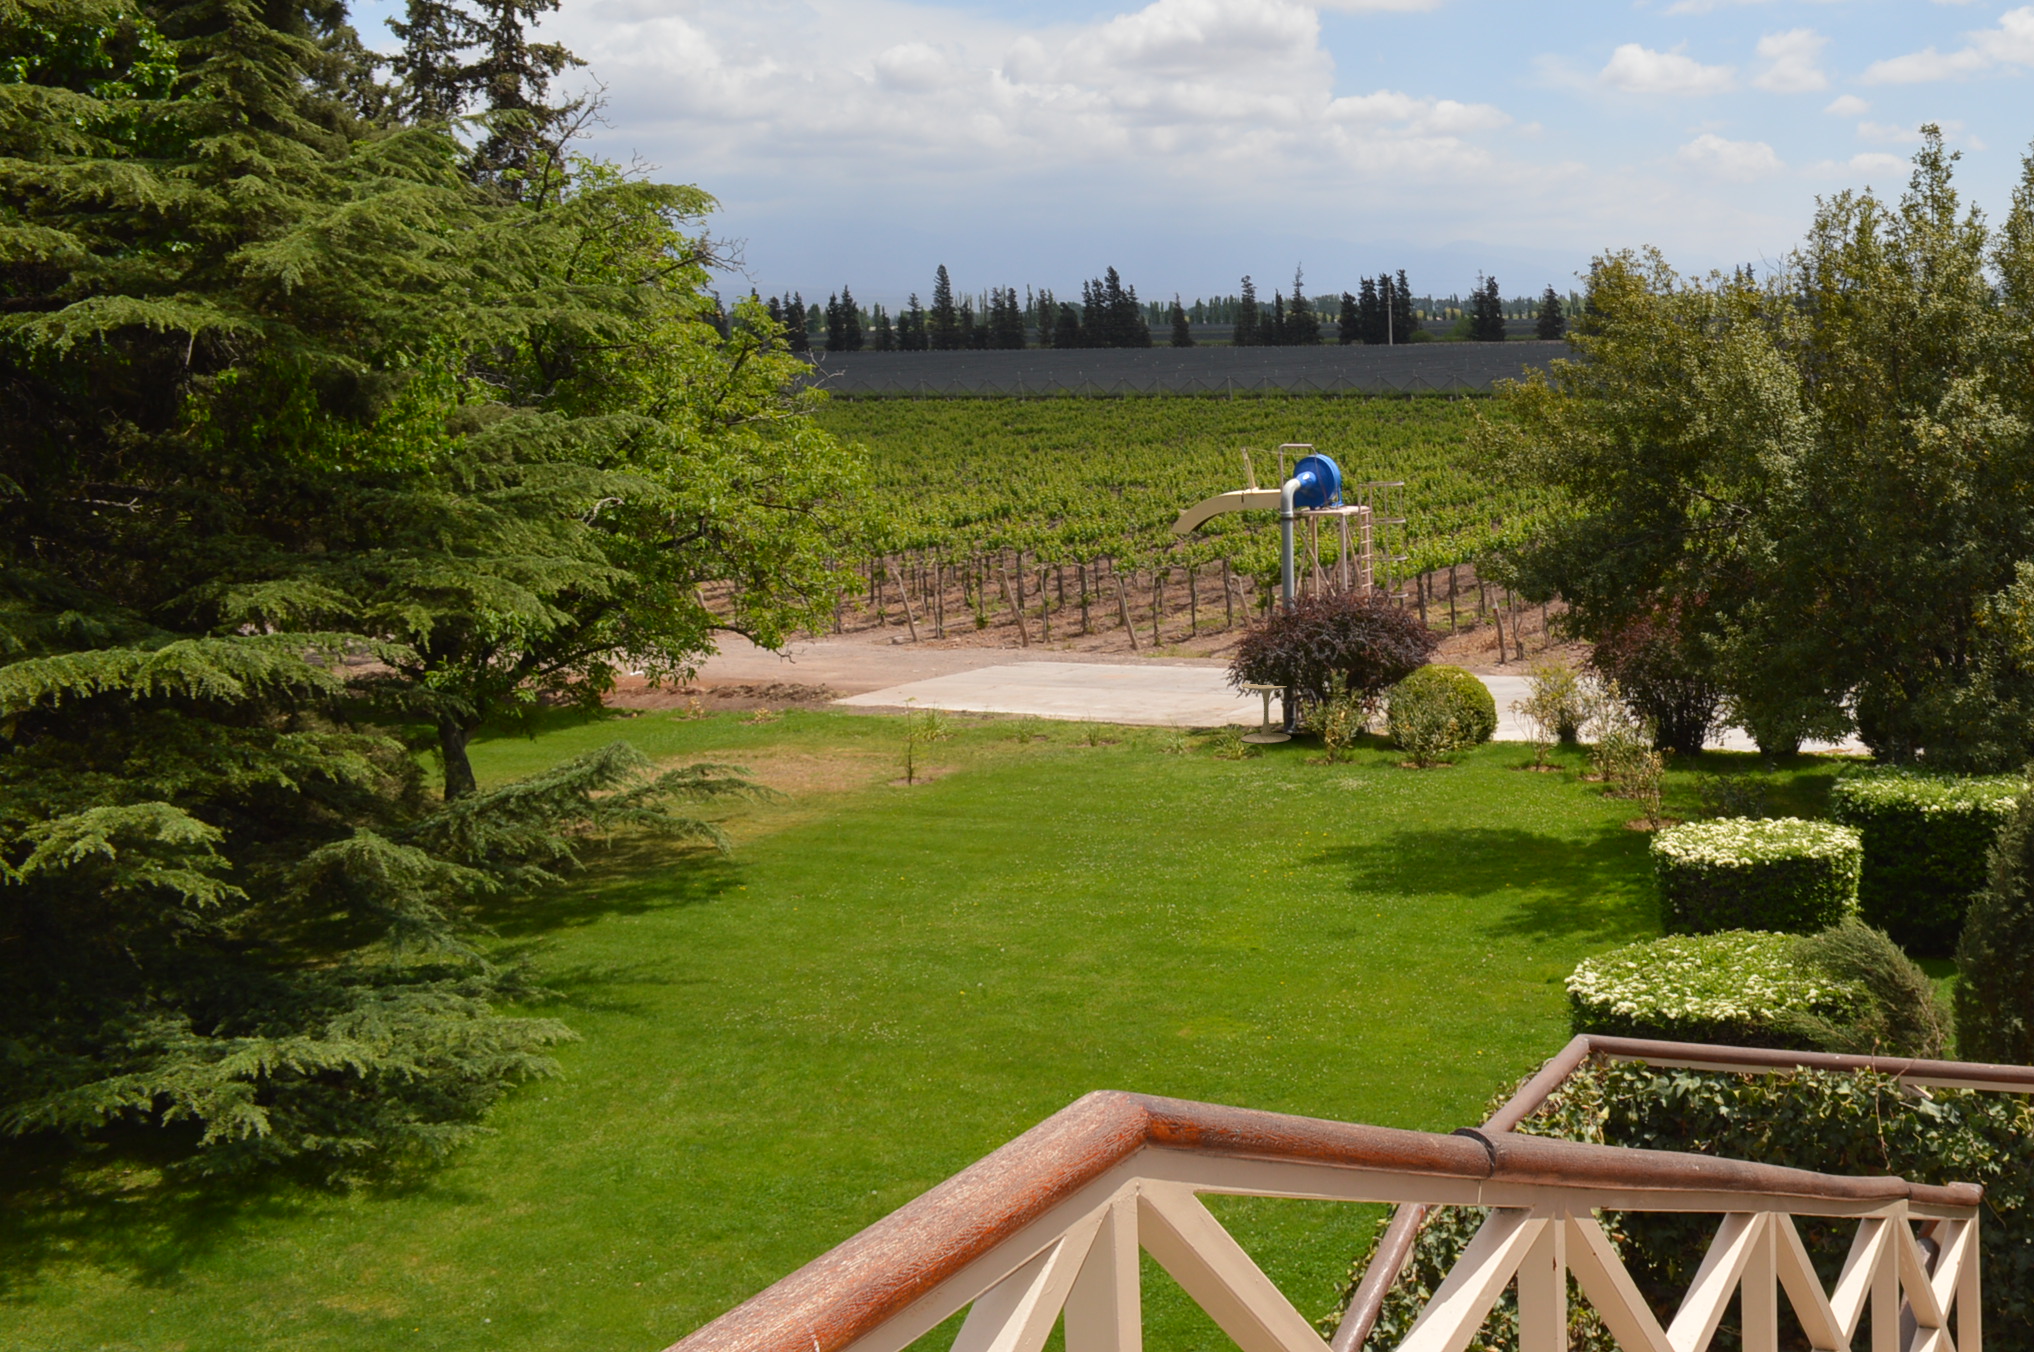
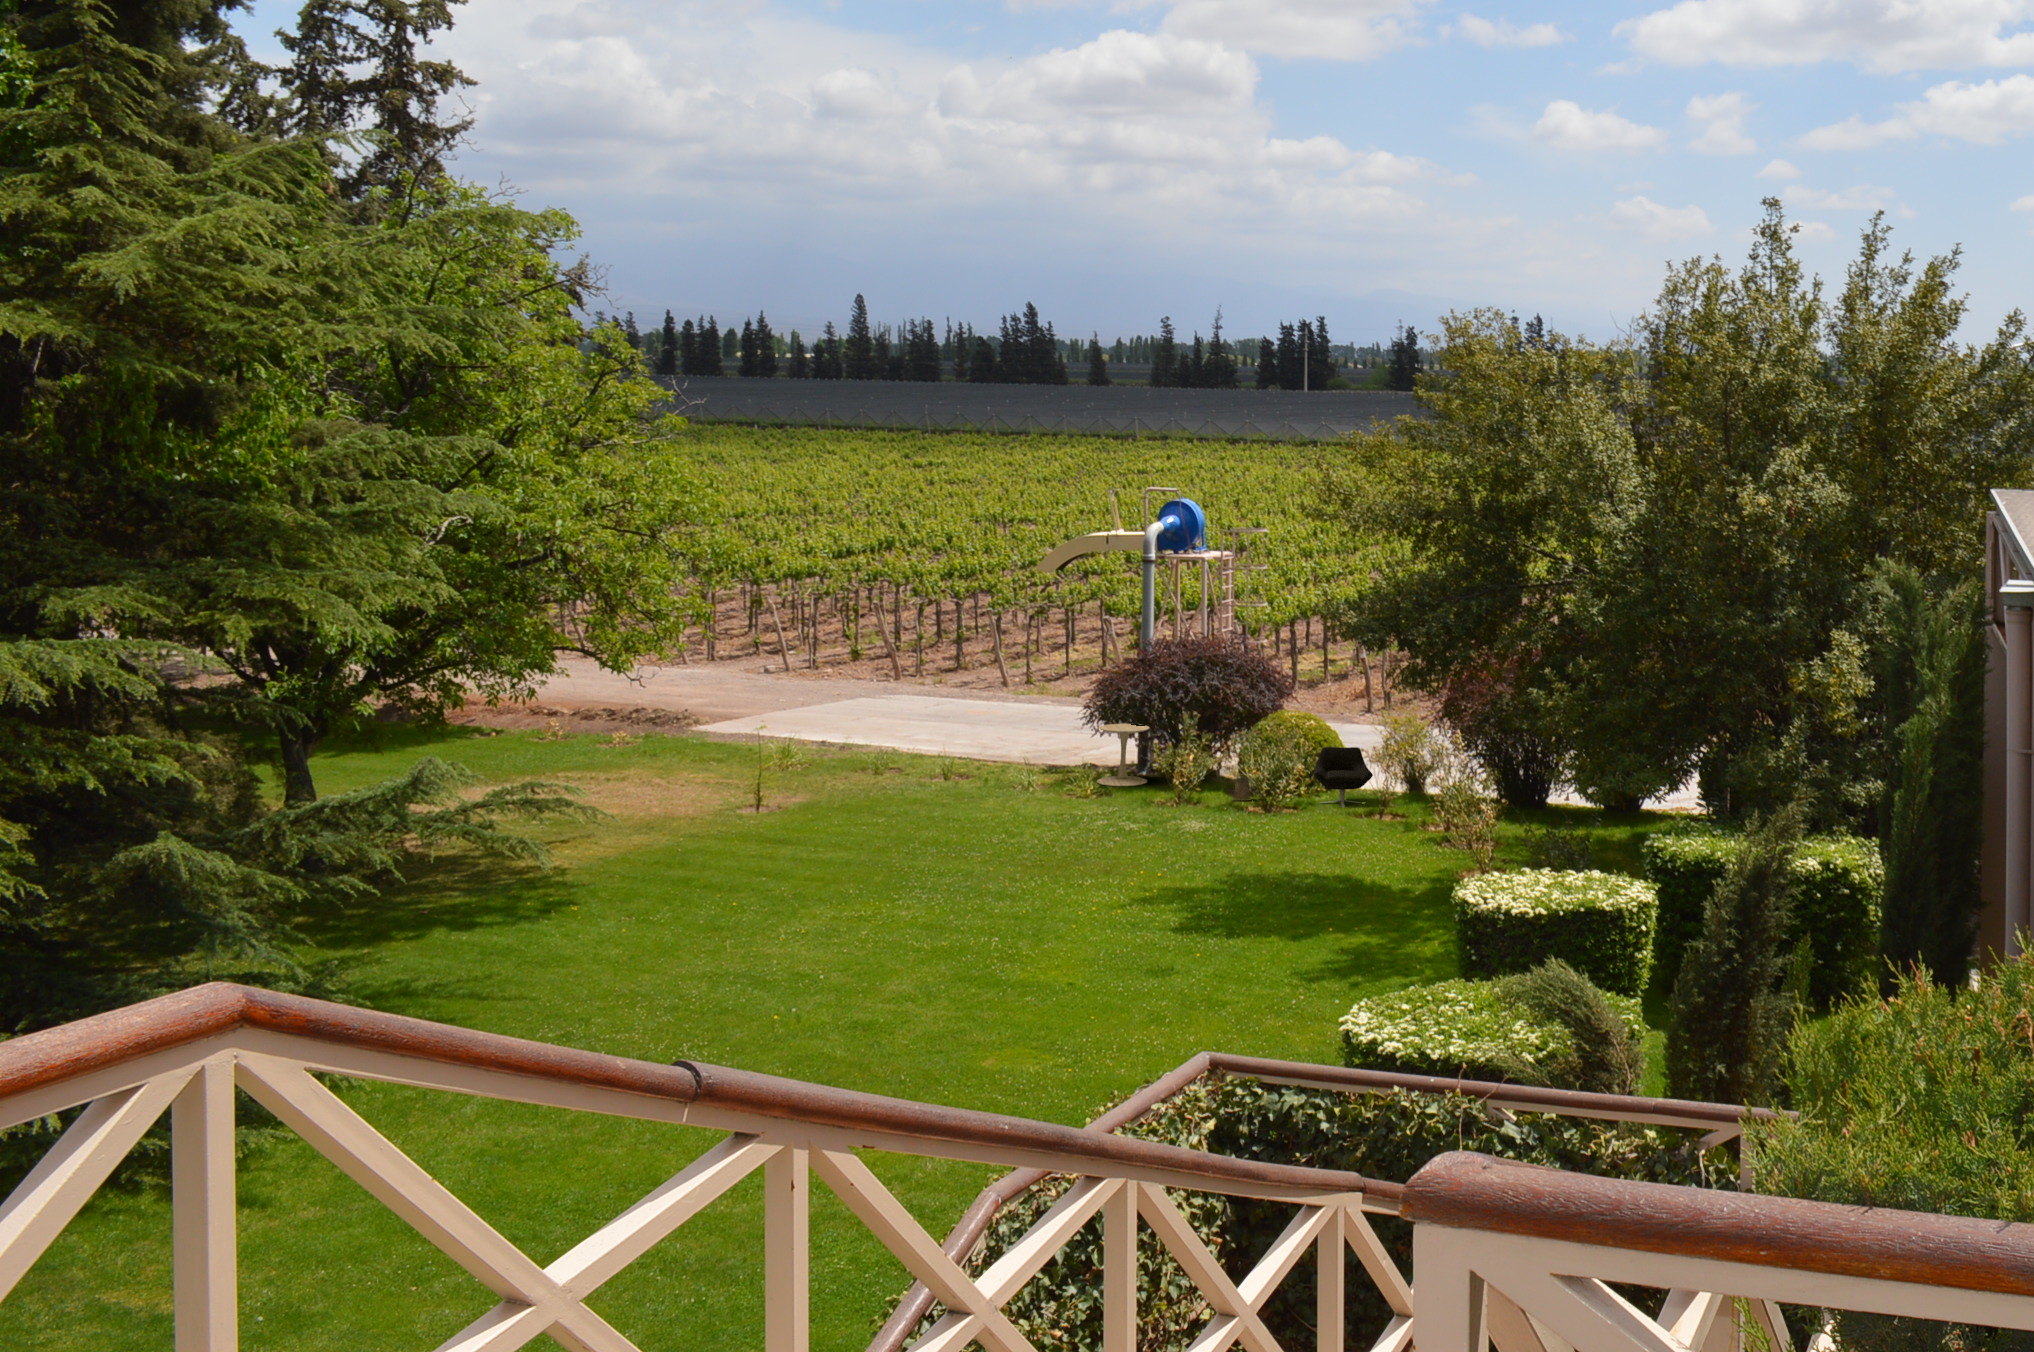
lounge chair: none [1460,697,1520,758] -> present [1314,747,1373,808]
watering can: none [1363,730,1402,754] -> present [1225,778,1251,801]

